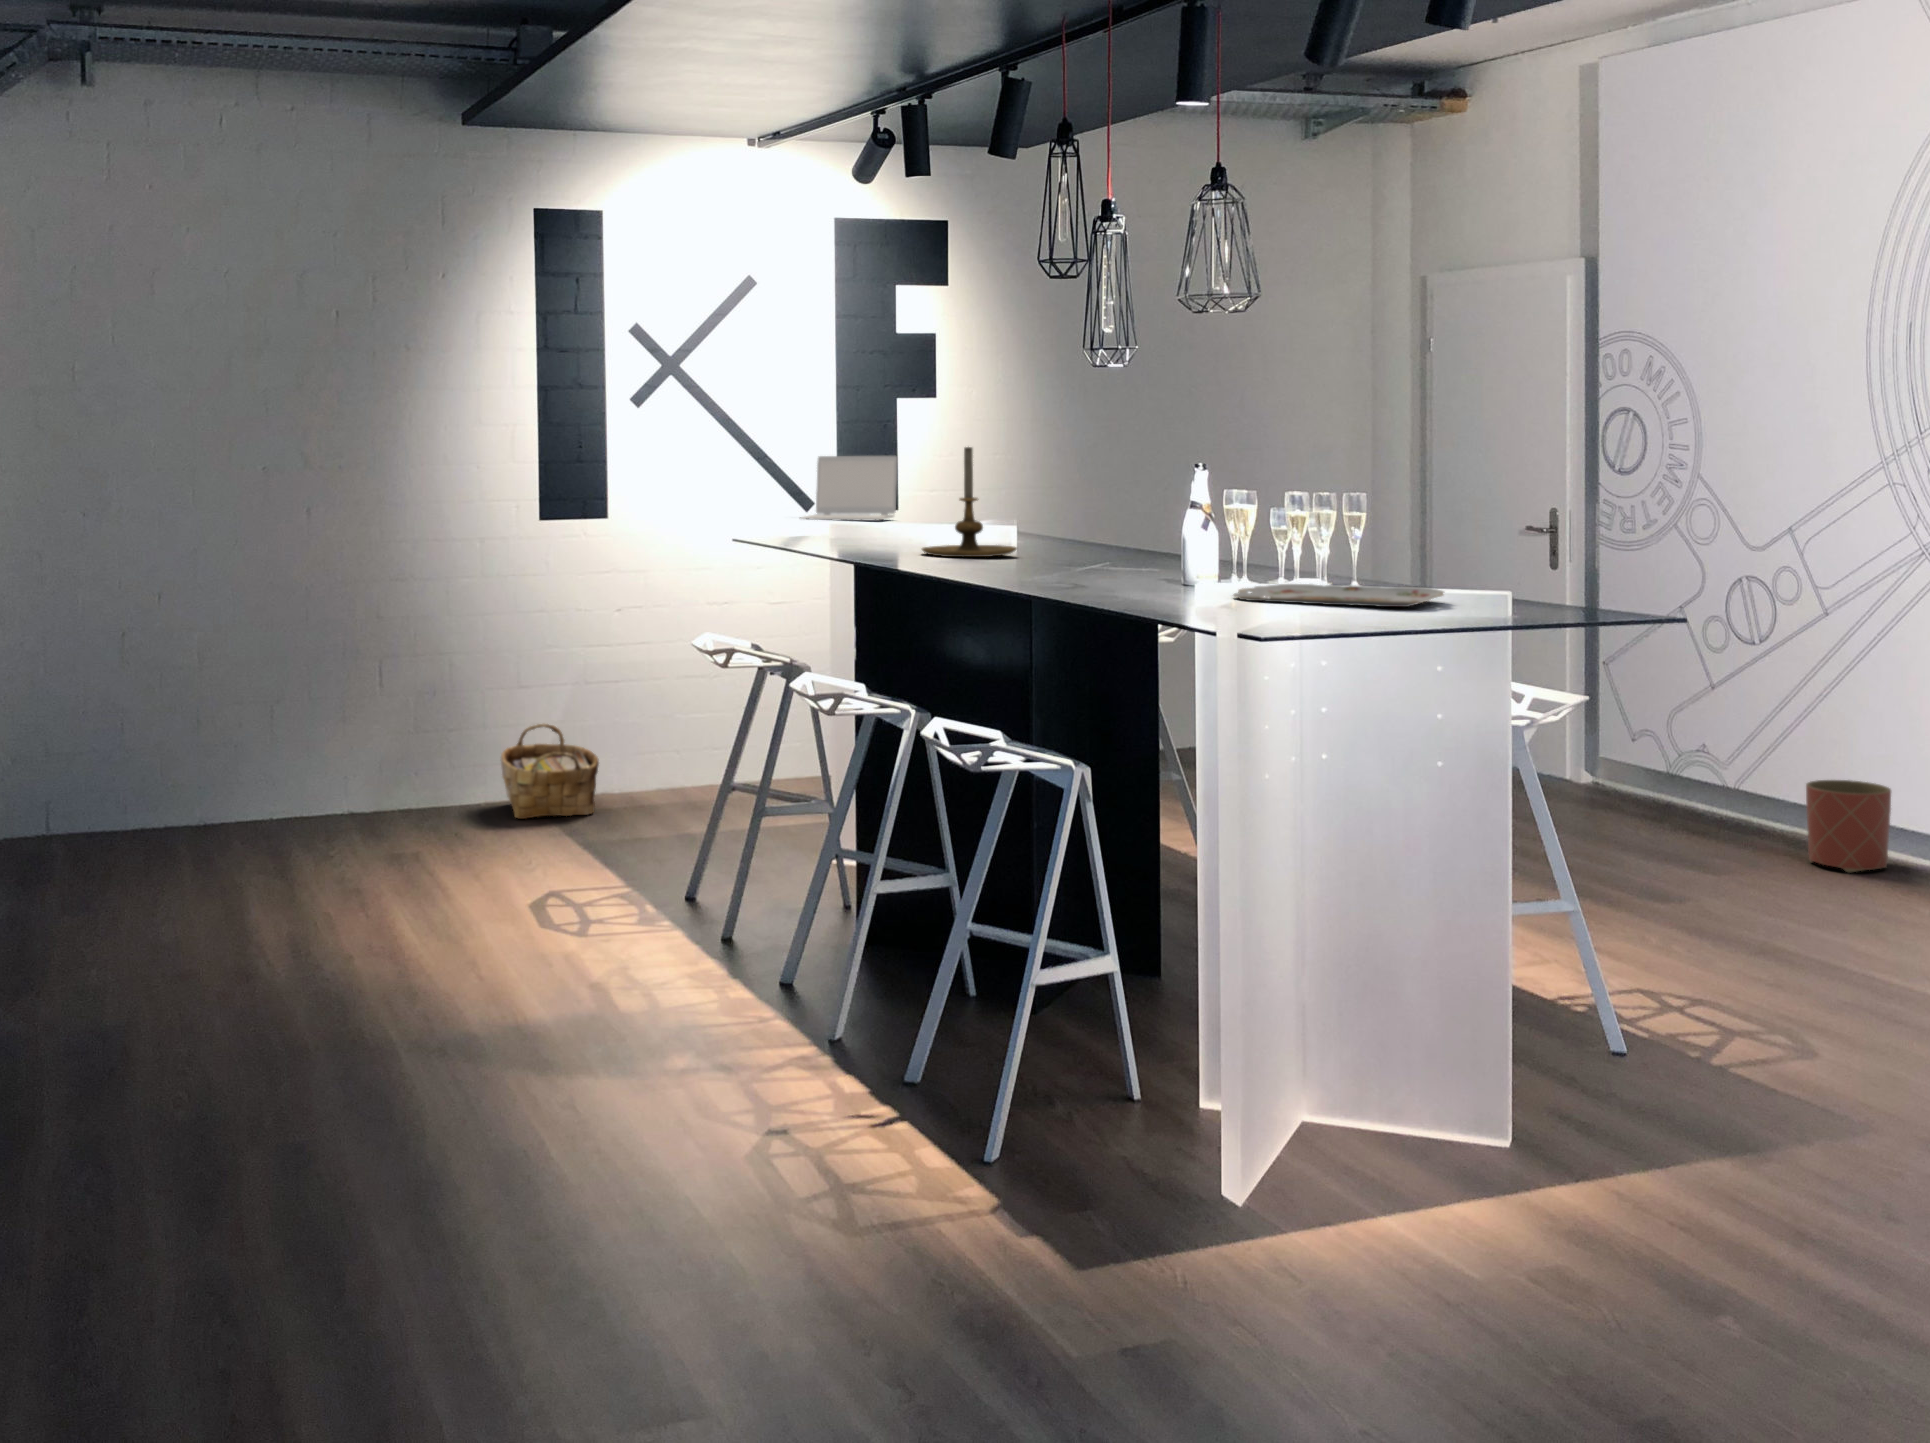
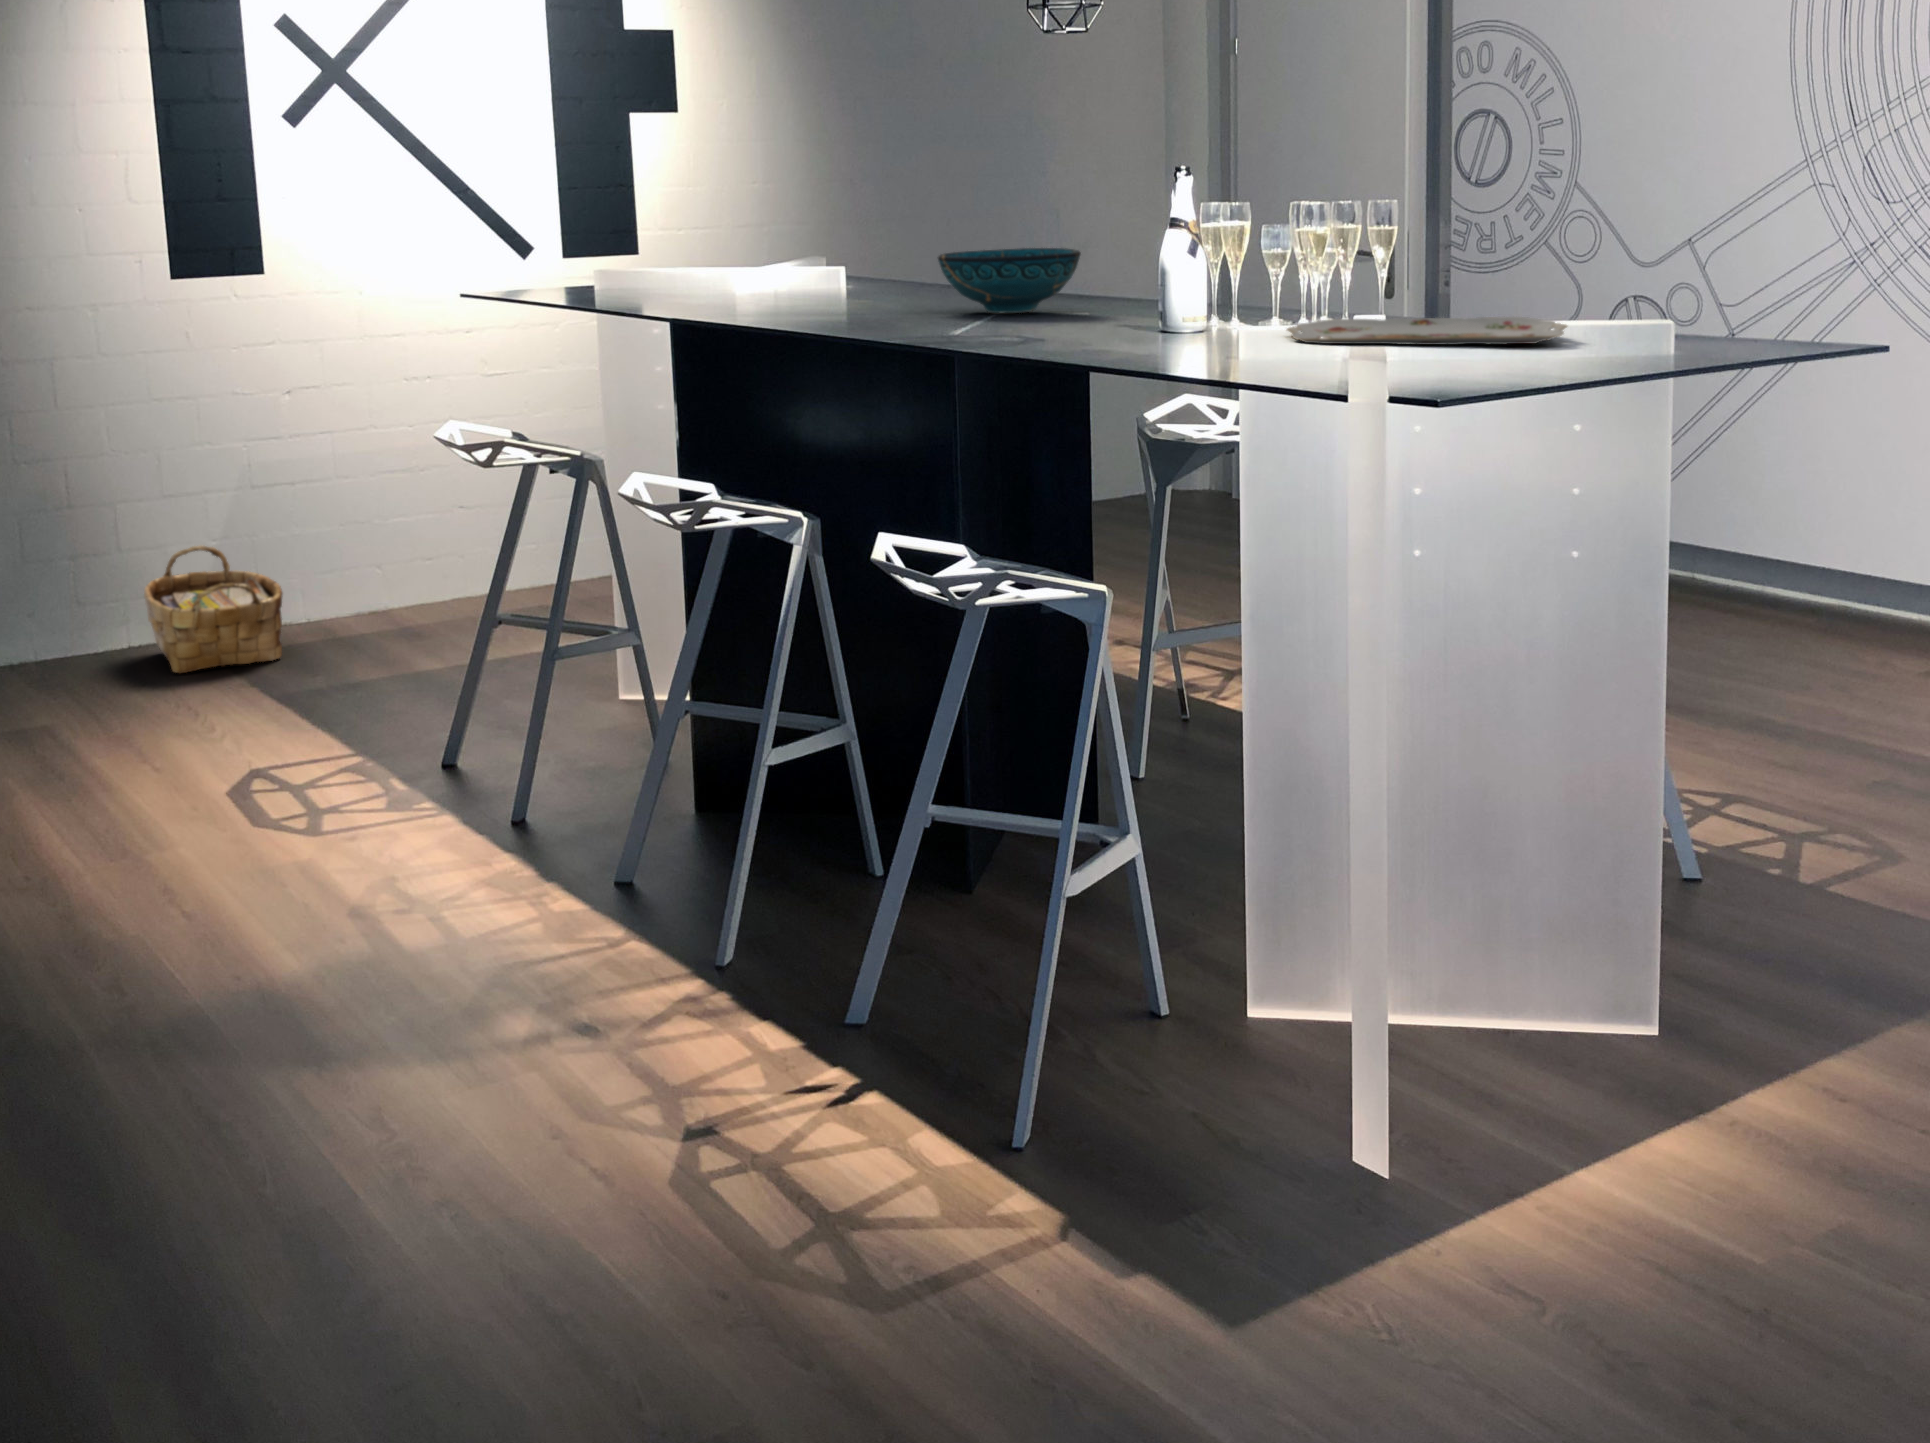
candle holder: present [922,447,1017,557] -> none [764,151,894,302]
laptop: present [801,456,897,521] -> none [528,181,650,267]
decorative bowl: none [1028,523,1135,570] -> present [938,248,1081,313]
planter: present [1806,780,1891,873] -> none [1730,519,1821,621]

